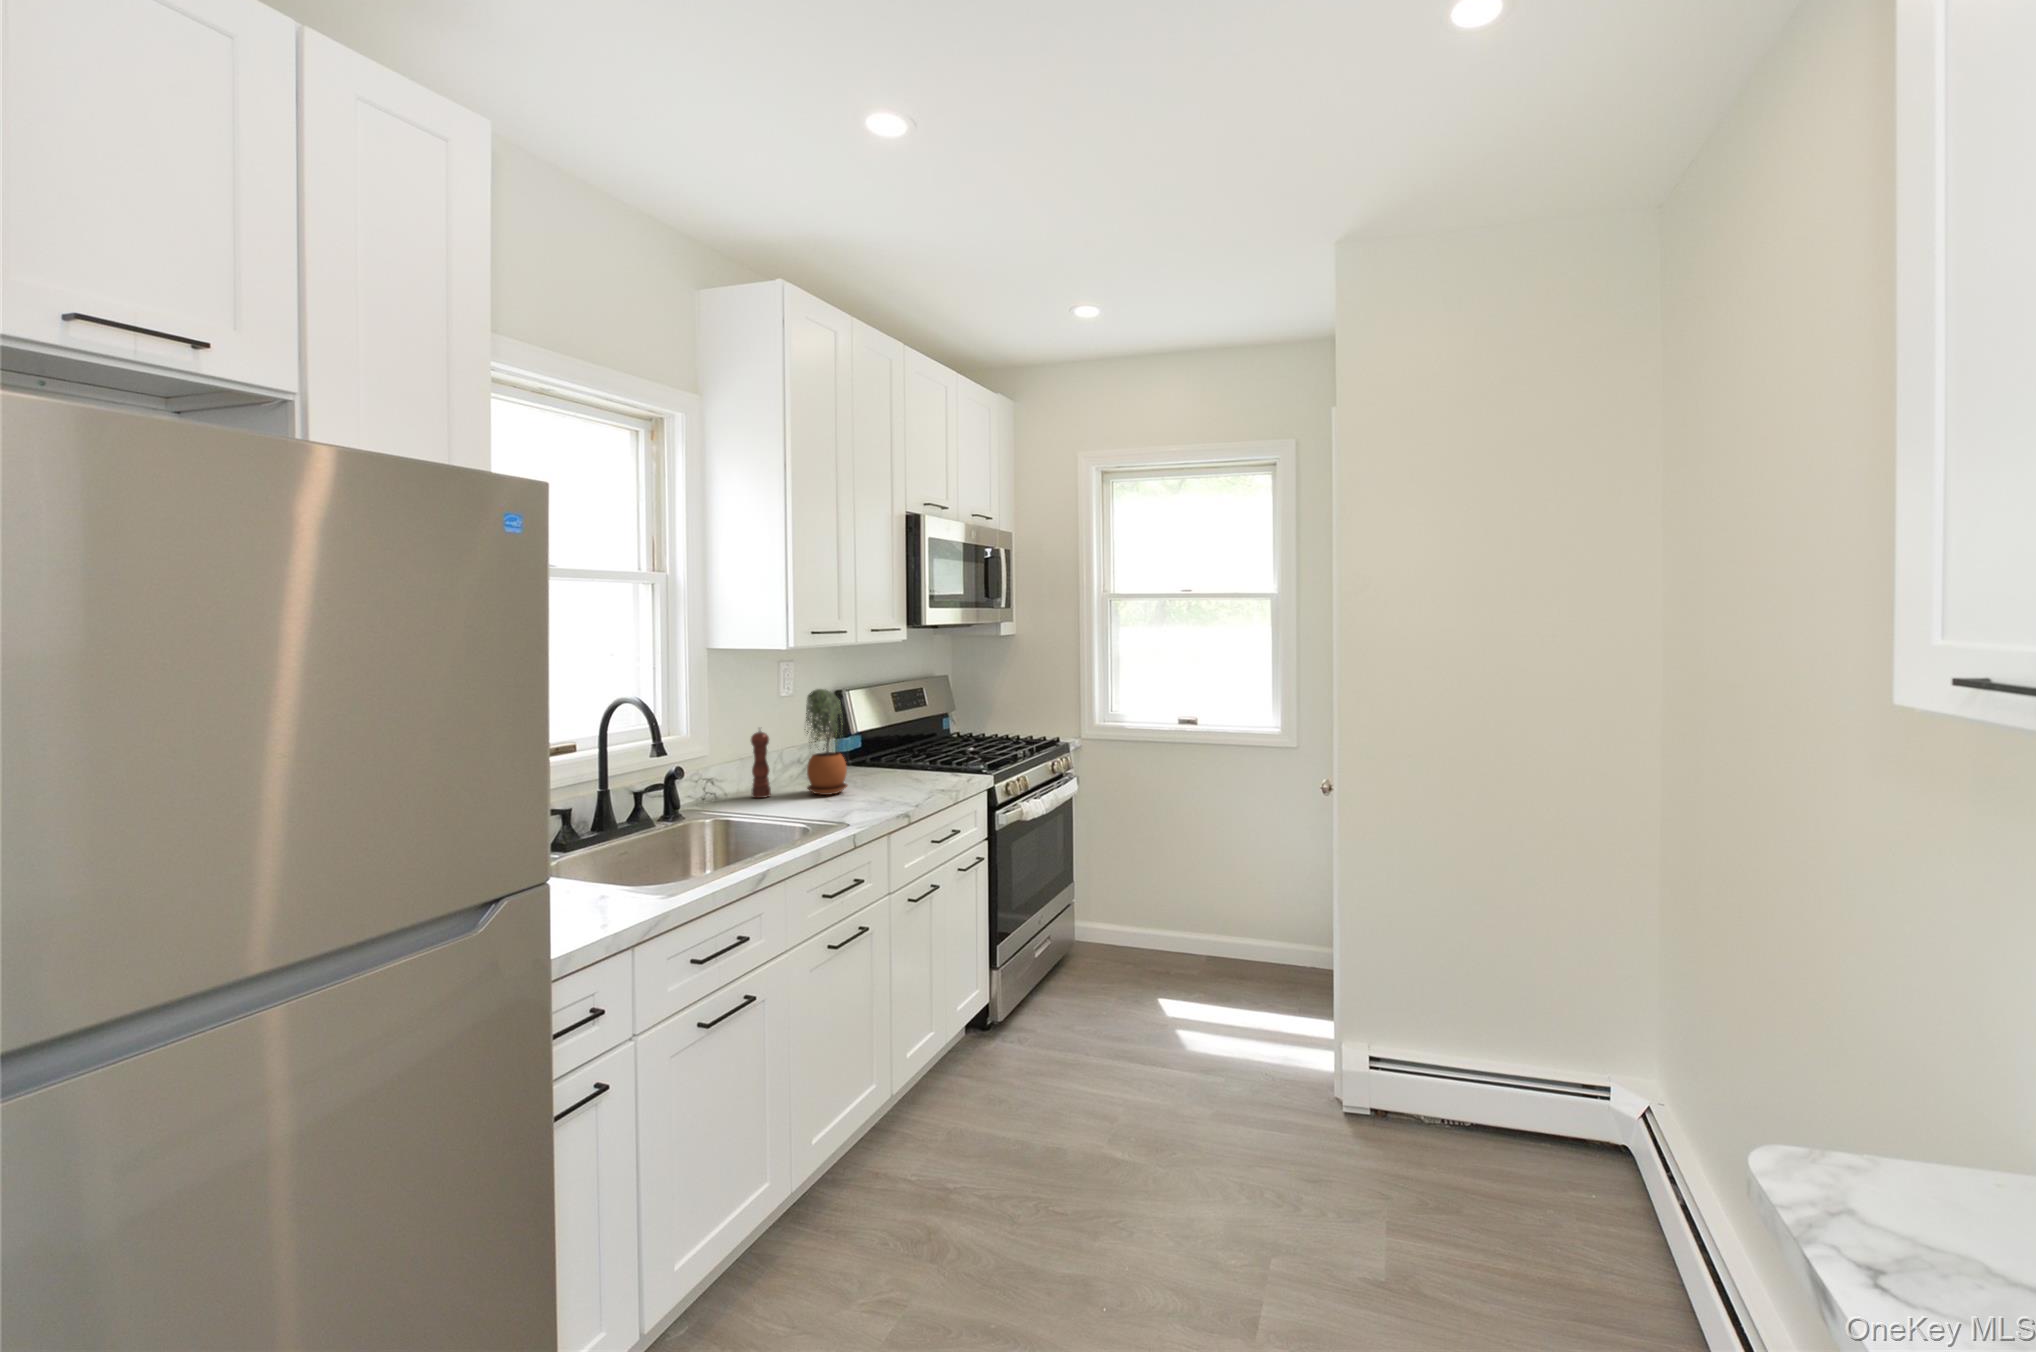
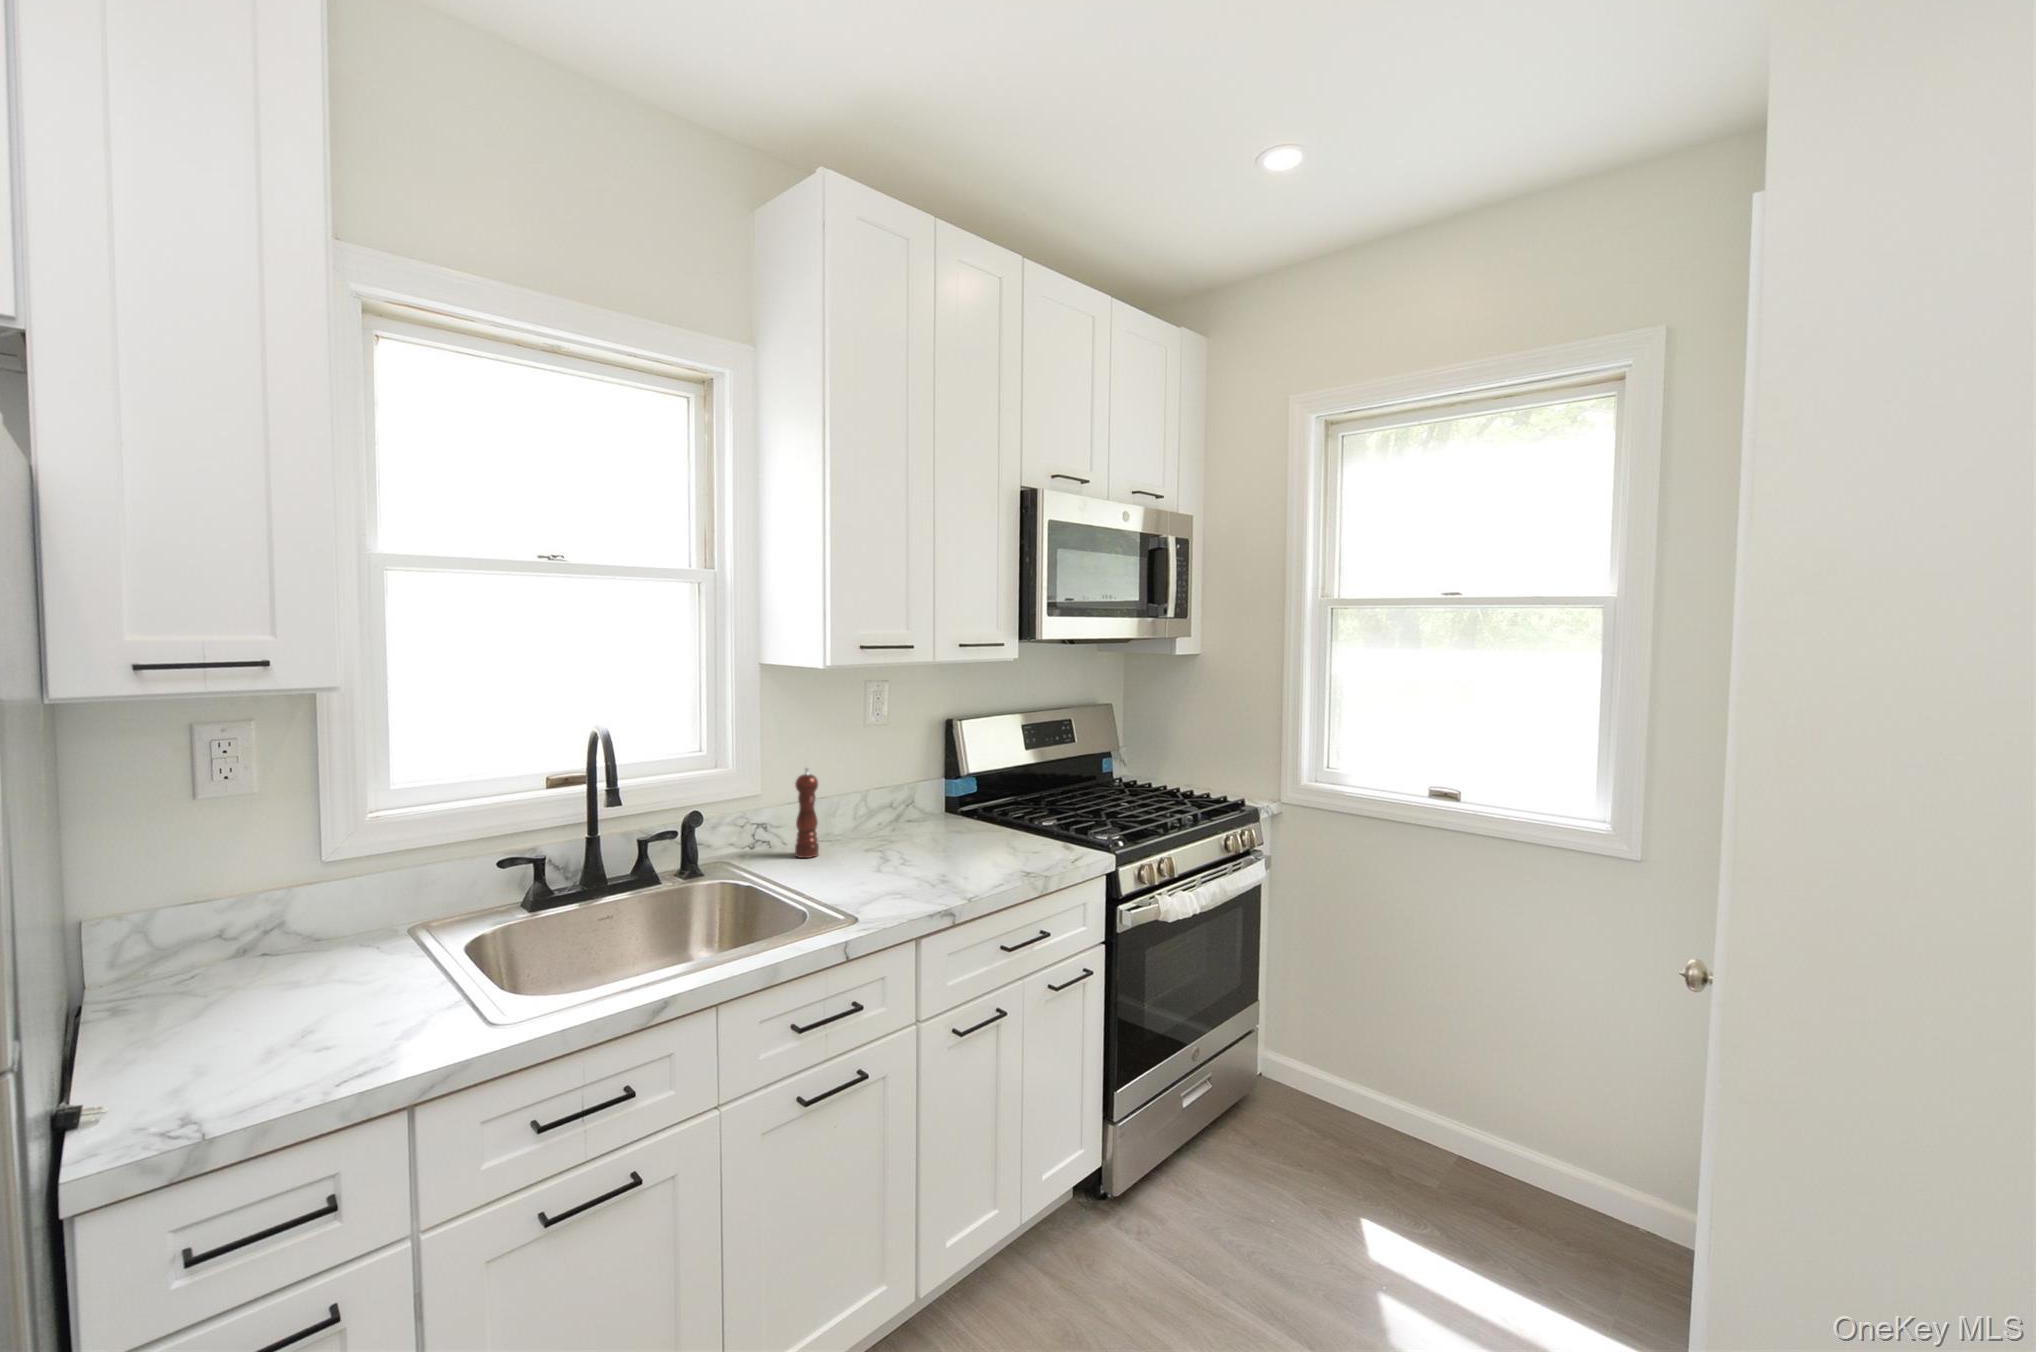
potted plant: present [806,689,847,795] -> none [856,721,912,862]

